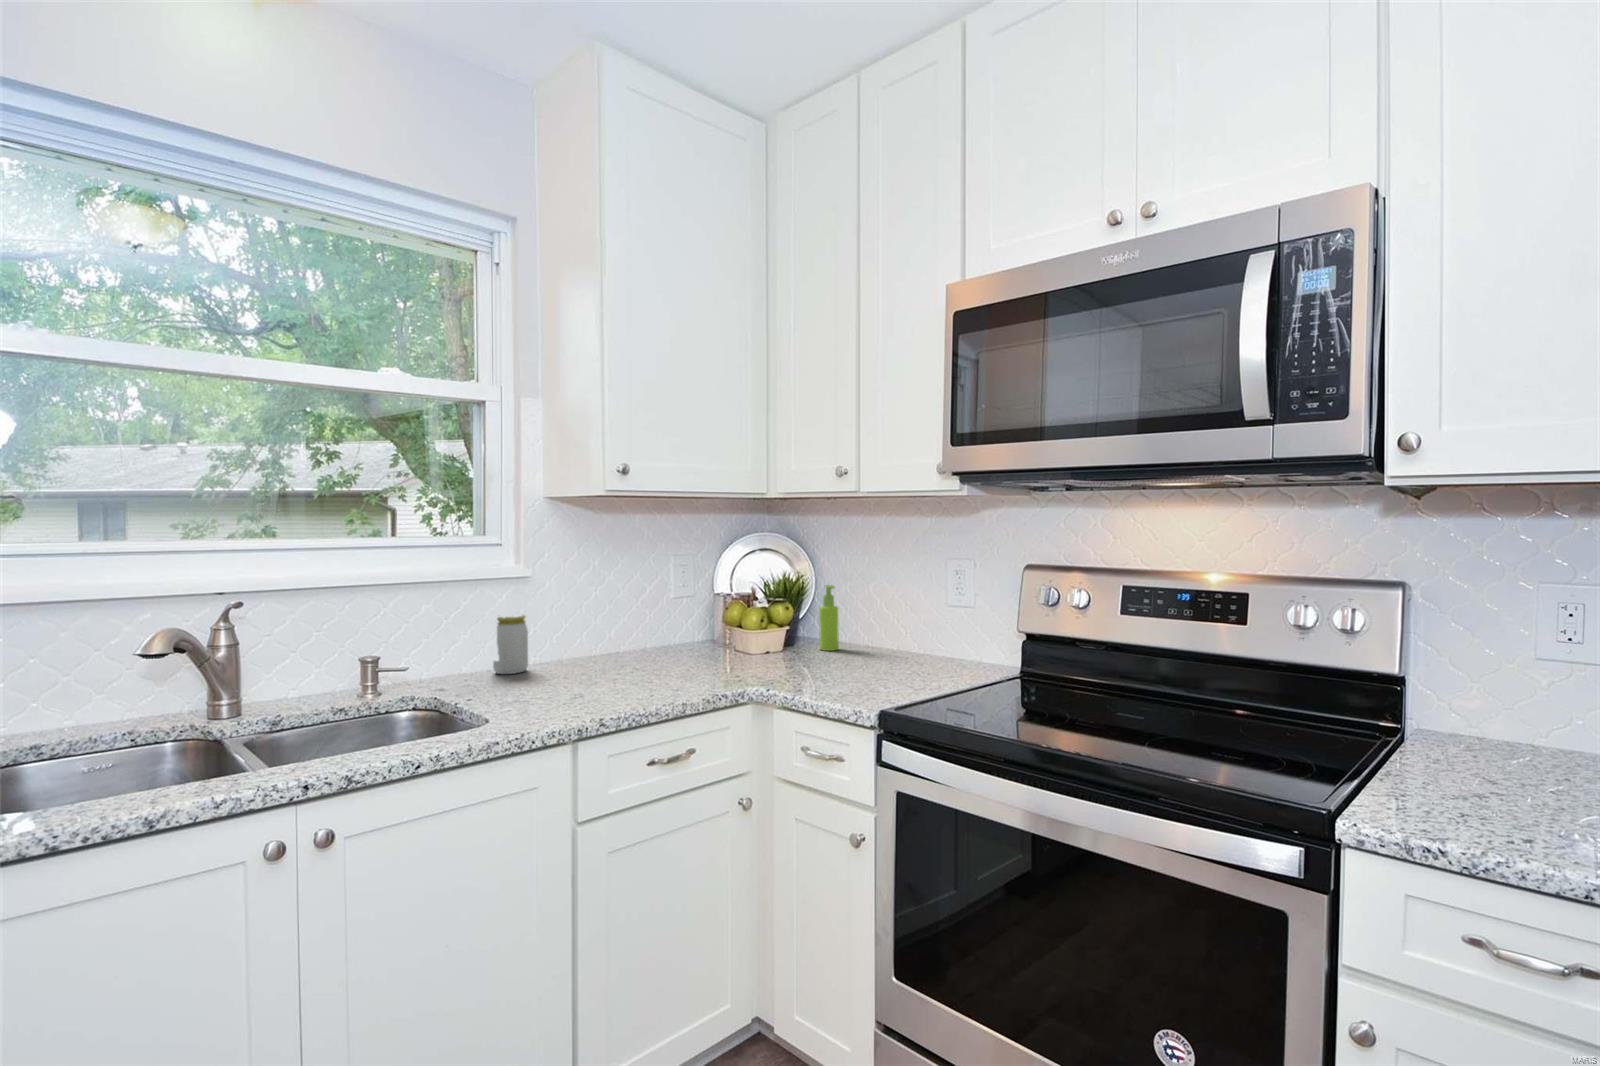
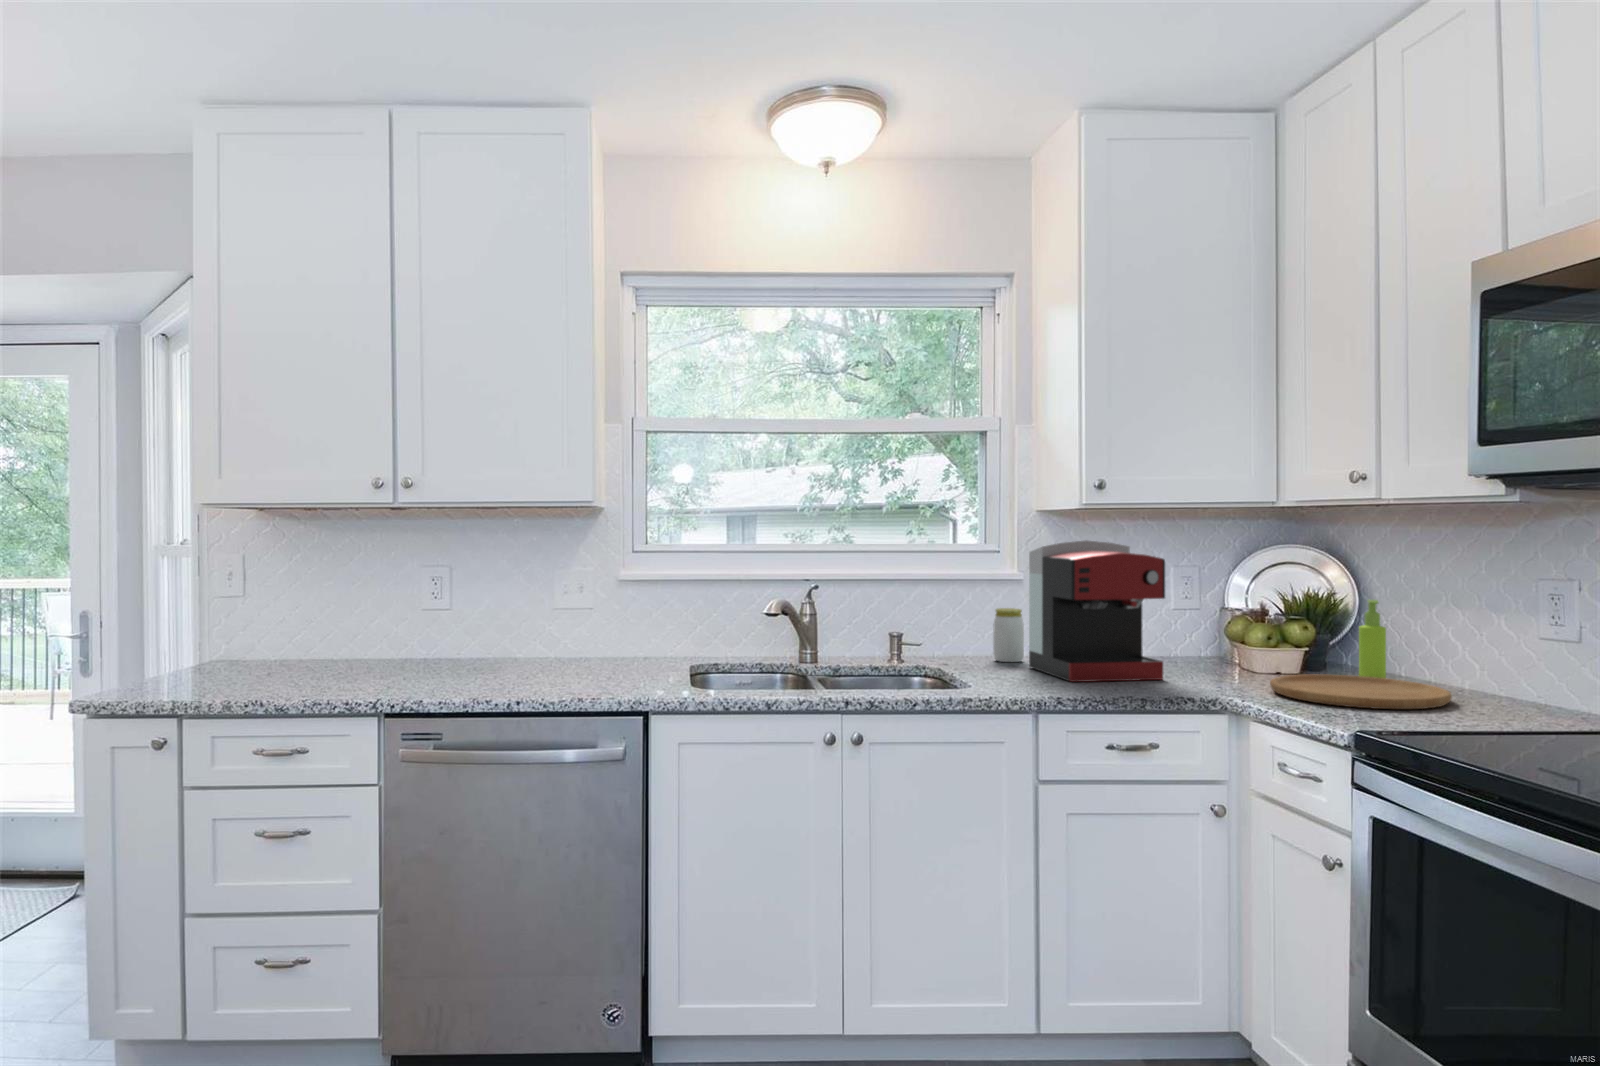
coffee maker: none [539,541,684,694] -> present [1029,540,1165,682]
cutting board: none [779,650,913,684] -> present [1270,674,1452,709]

